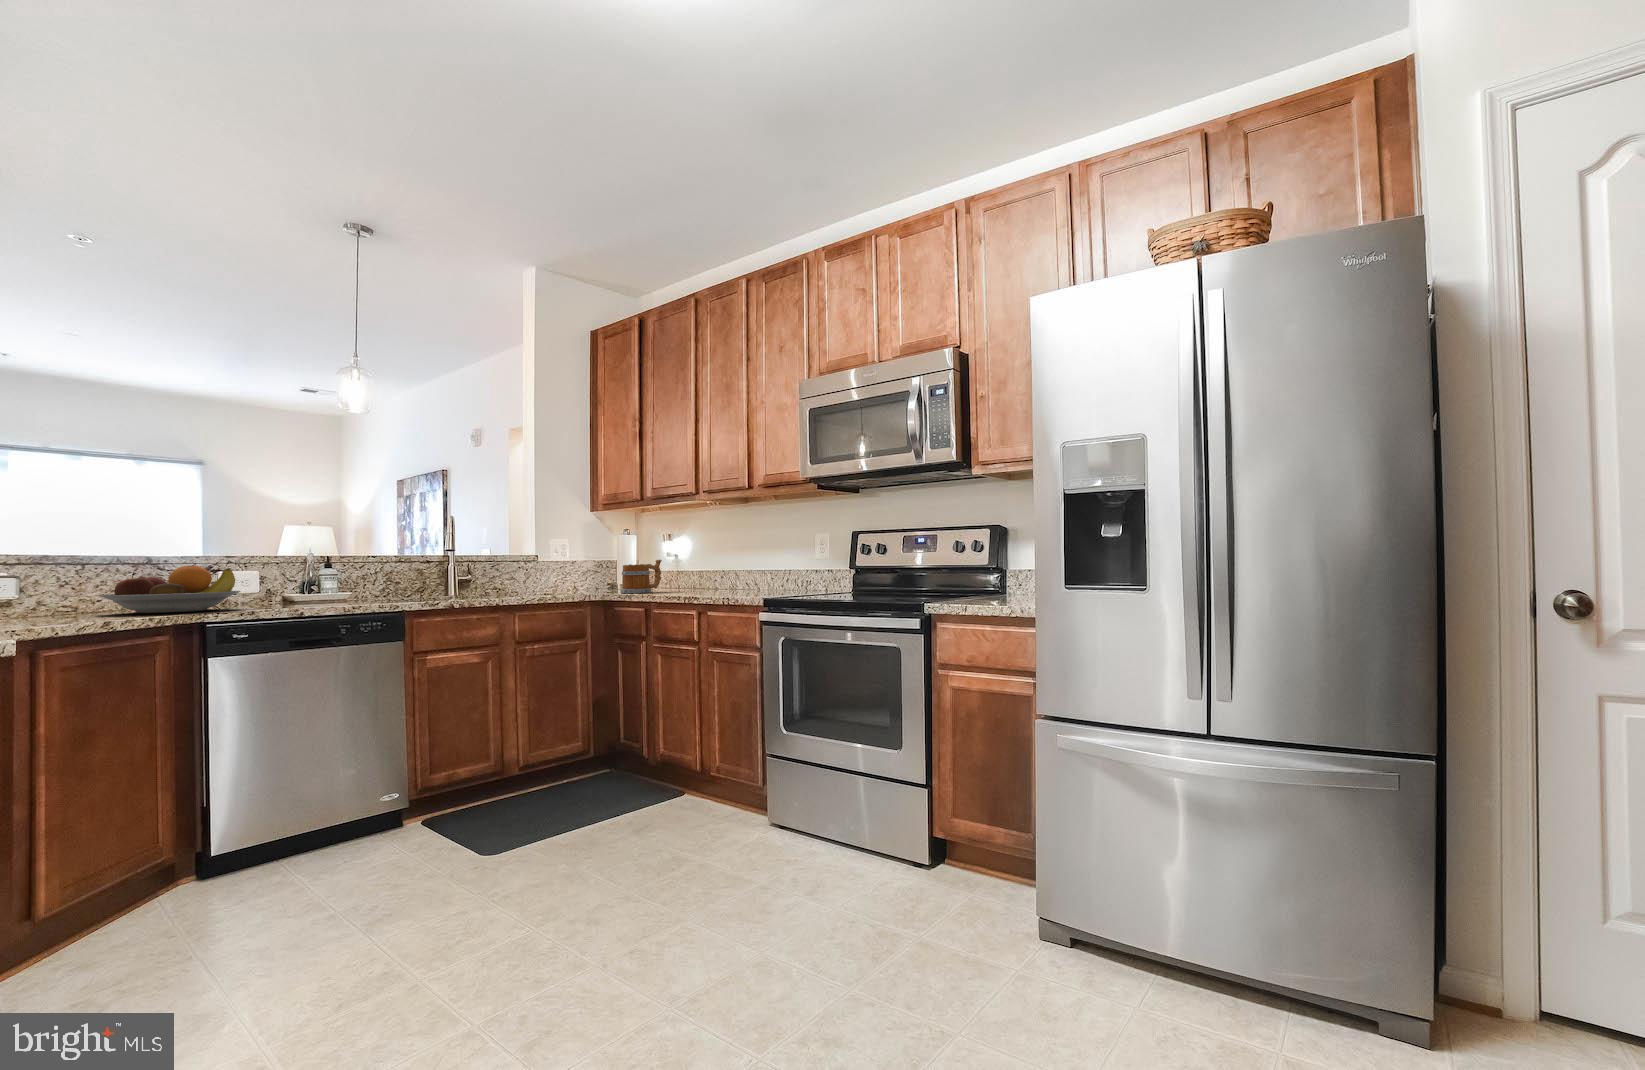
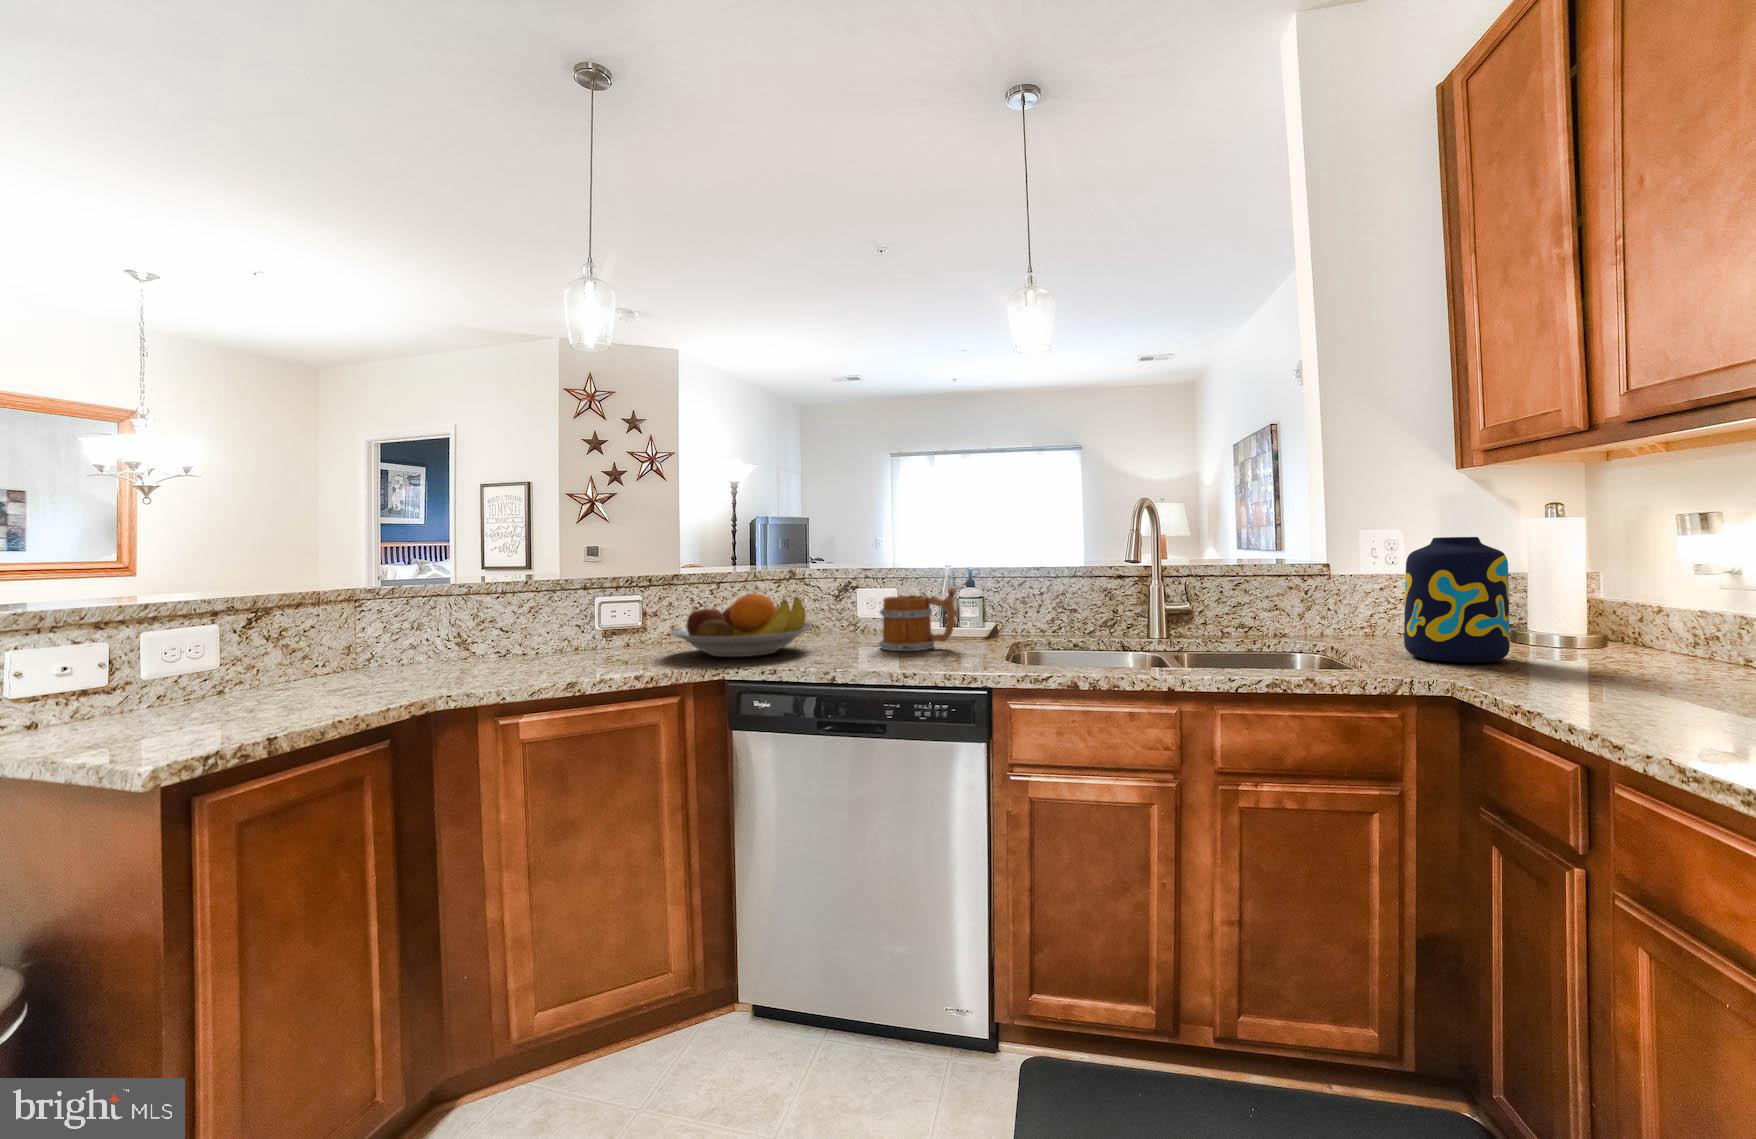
vase: none [579,540,616,592] -> present [1404,537,1510,663]
mug: present [621,560,662,593] -> present [879,588,956,651]

